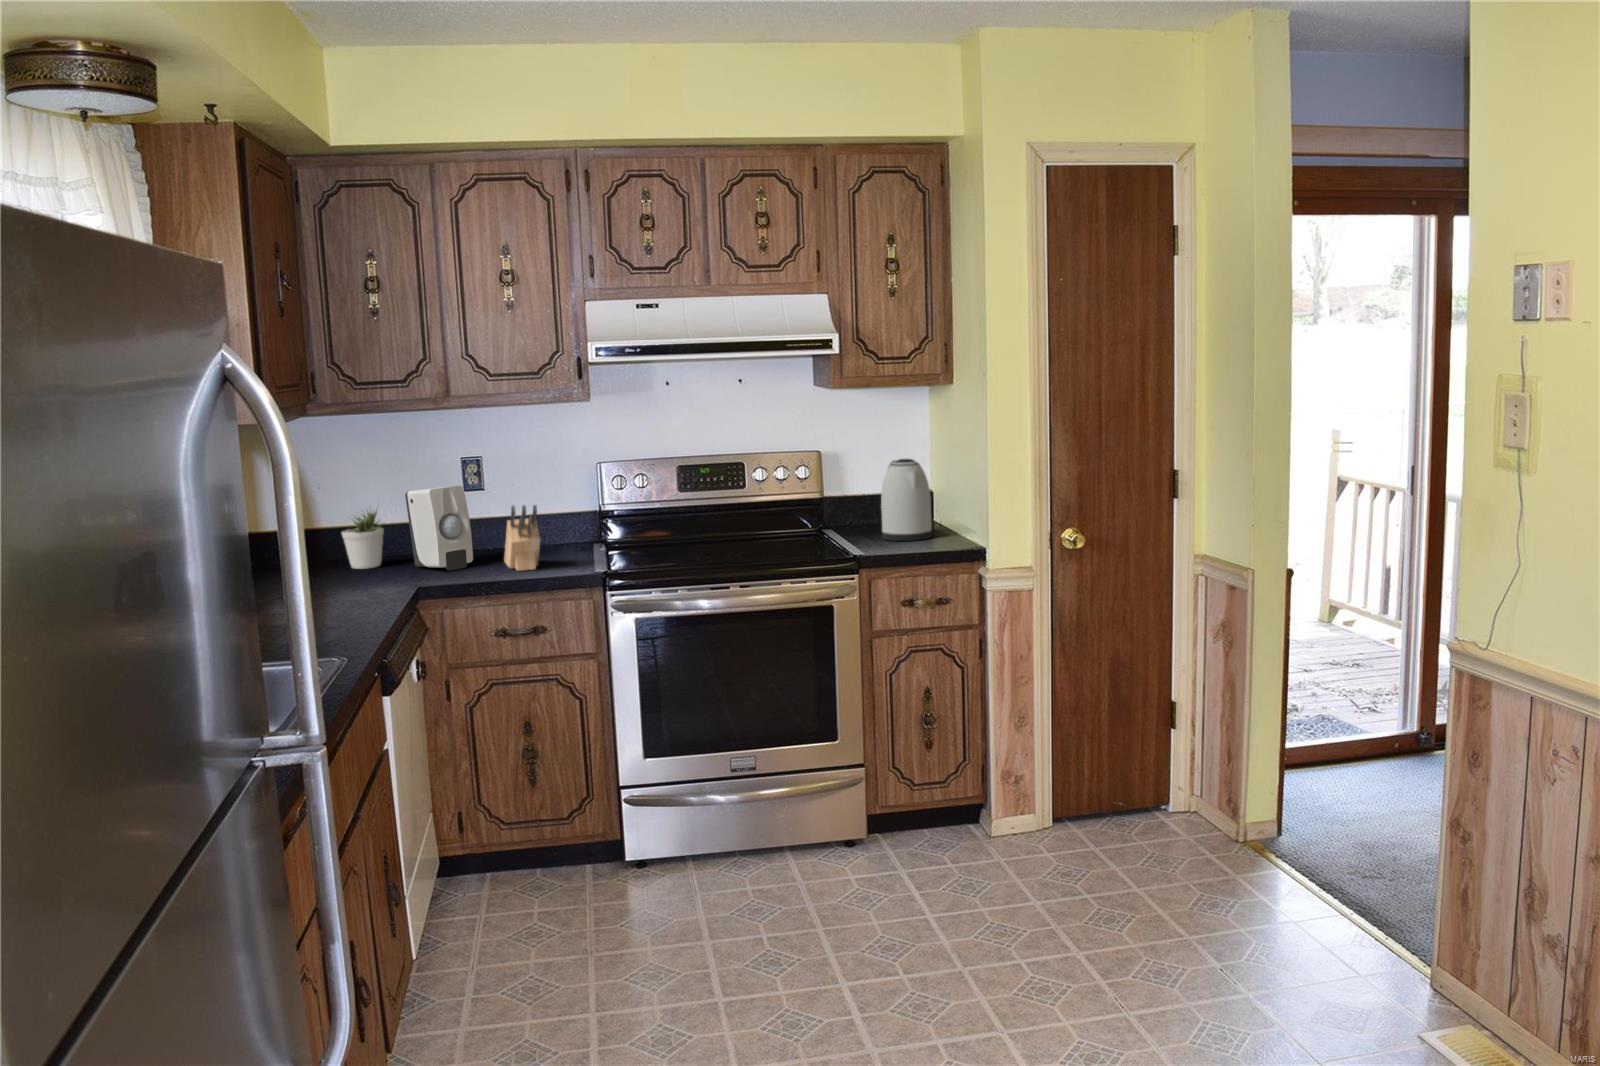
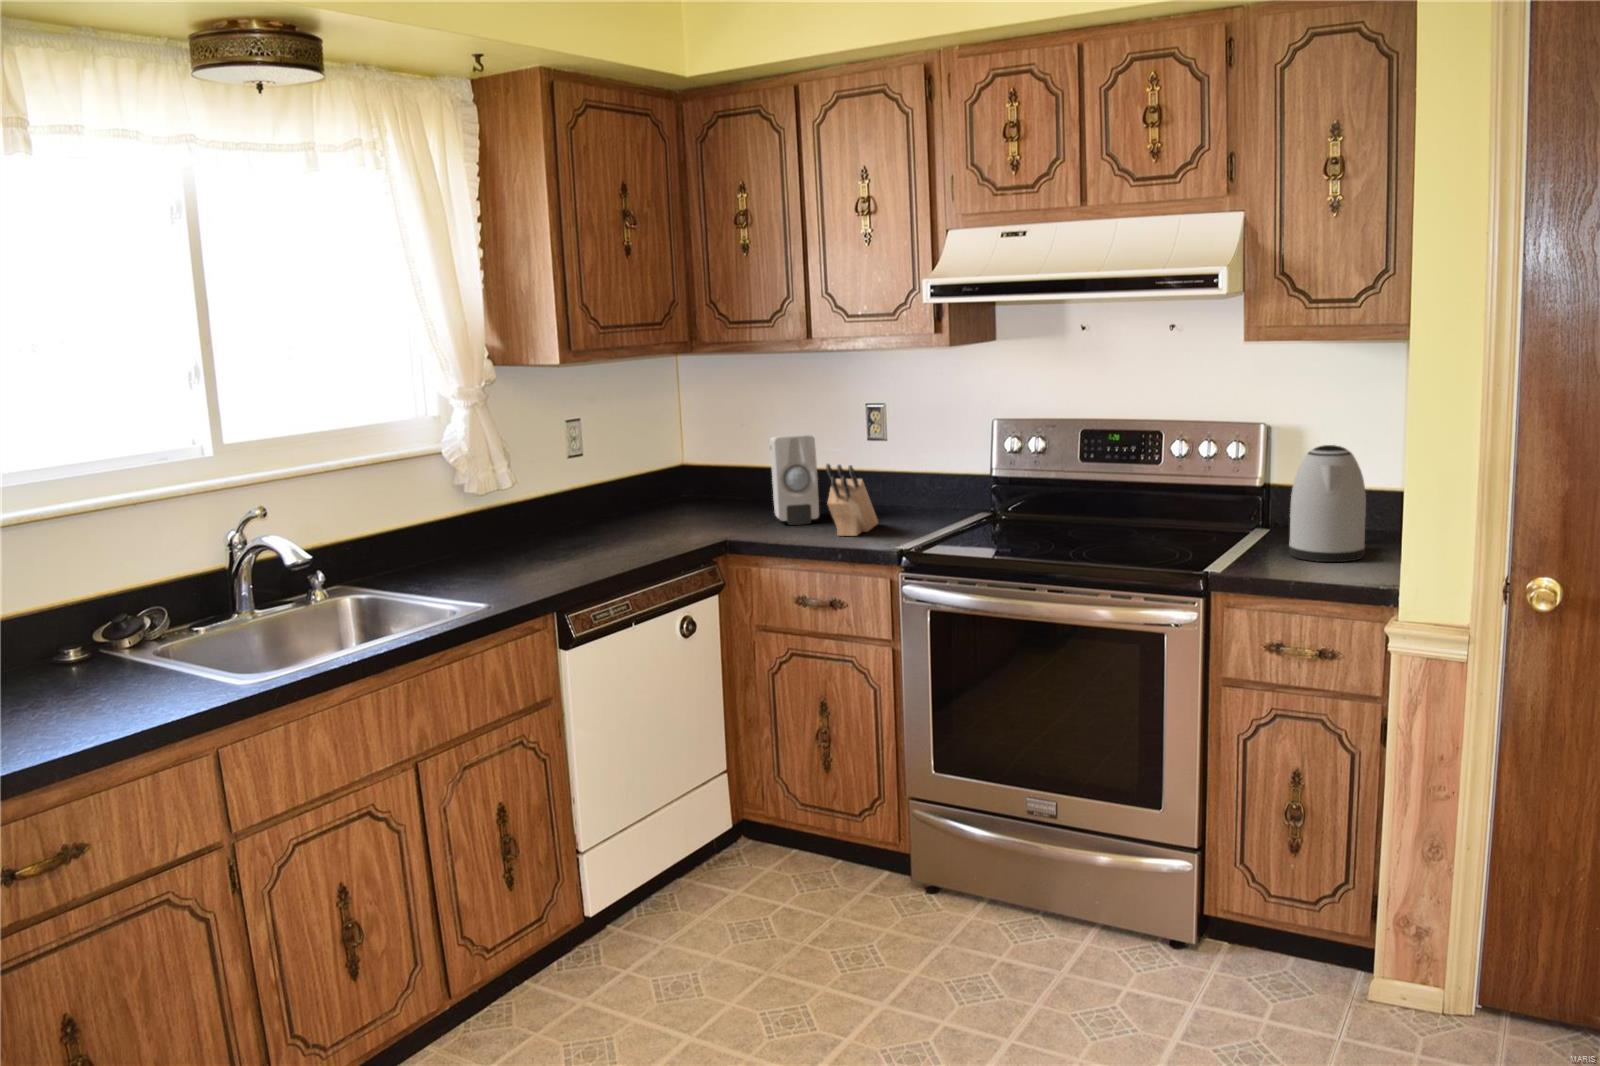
potted plant: present [342,511,384,569] -> none [721,447,762,512]

